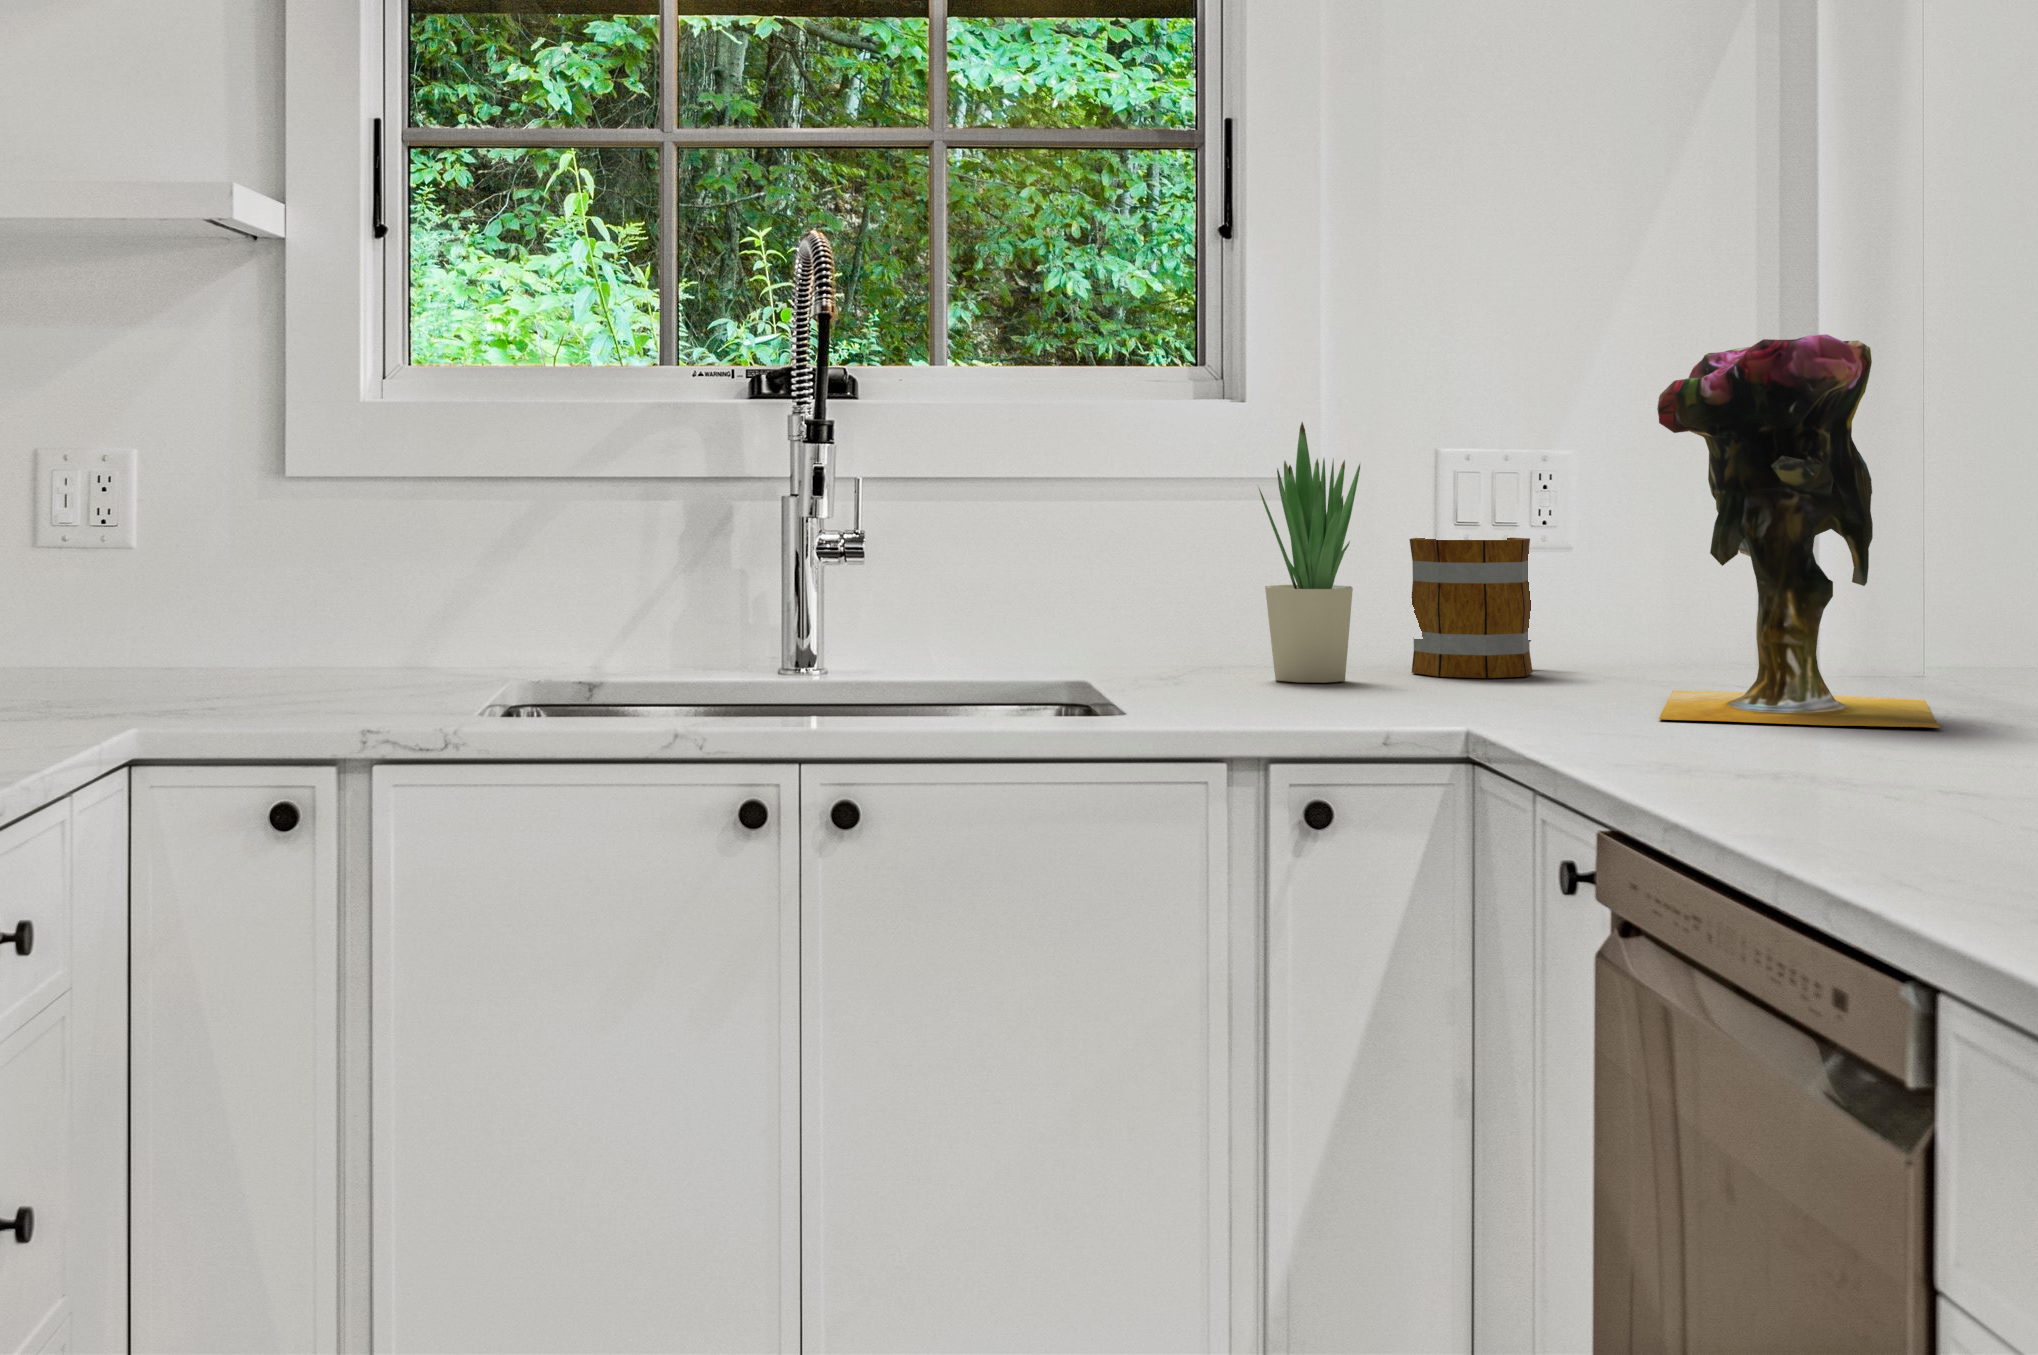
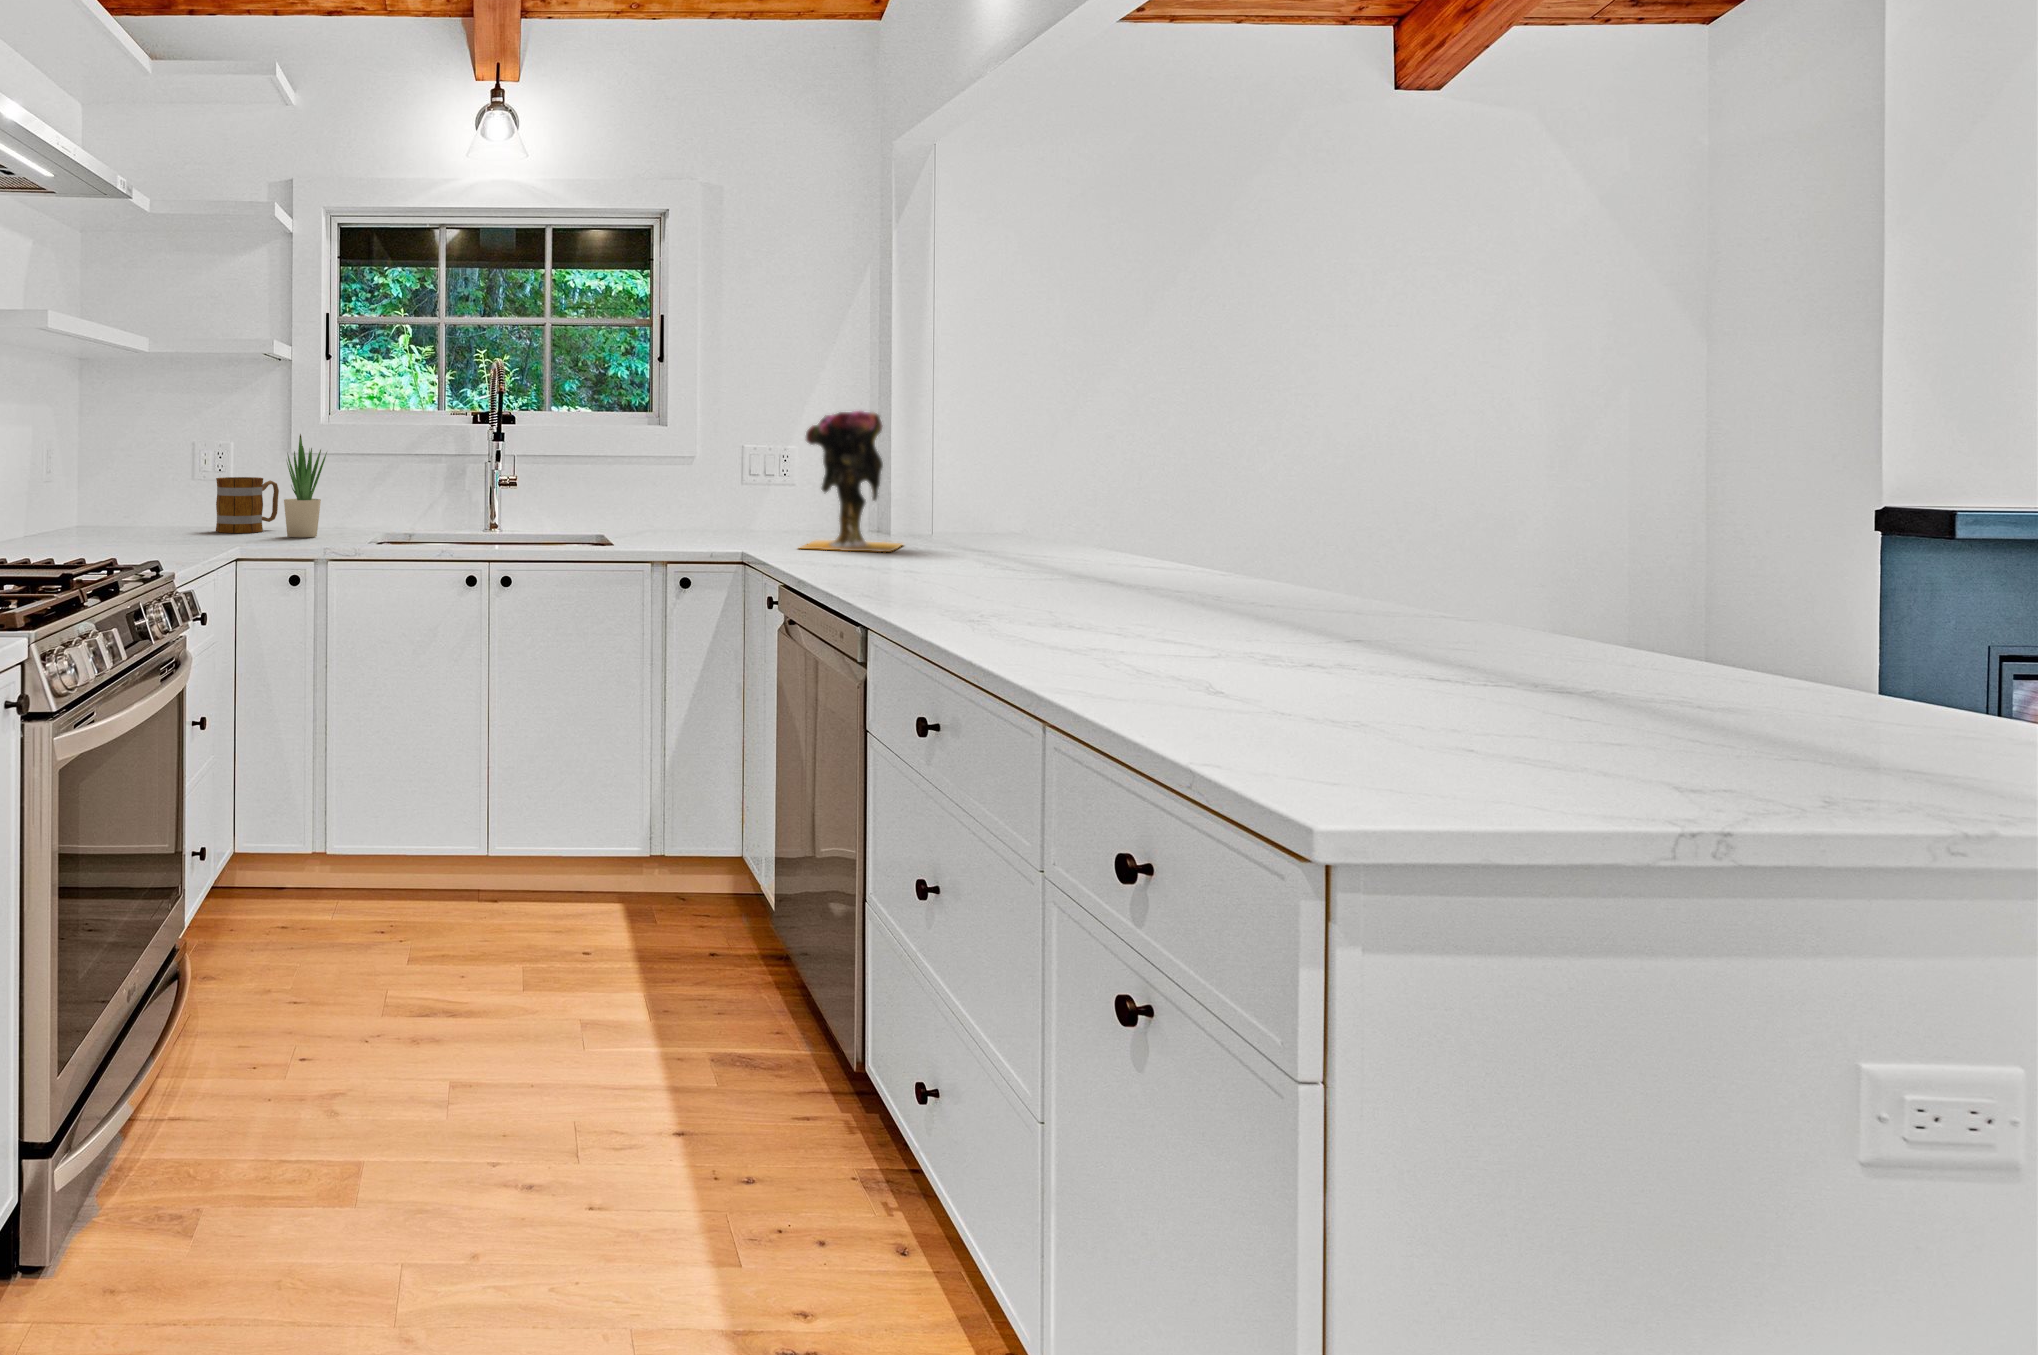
potted plant: present [1259,422,1360,683] -> present [284,434,327,537]
mug: present [1410,538,1533,678] -> present [216,477,279,533]

